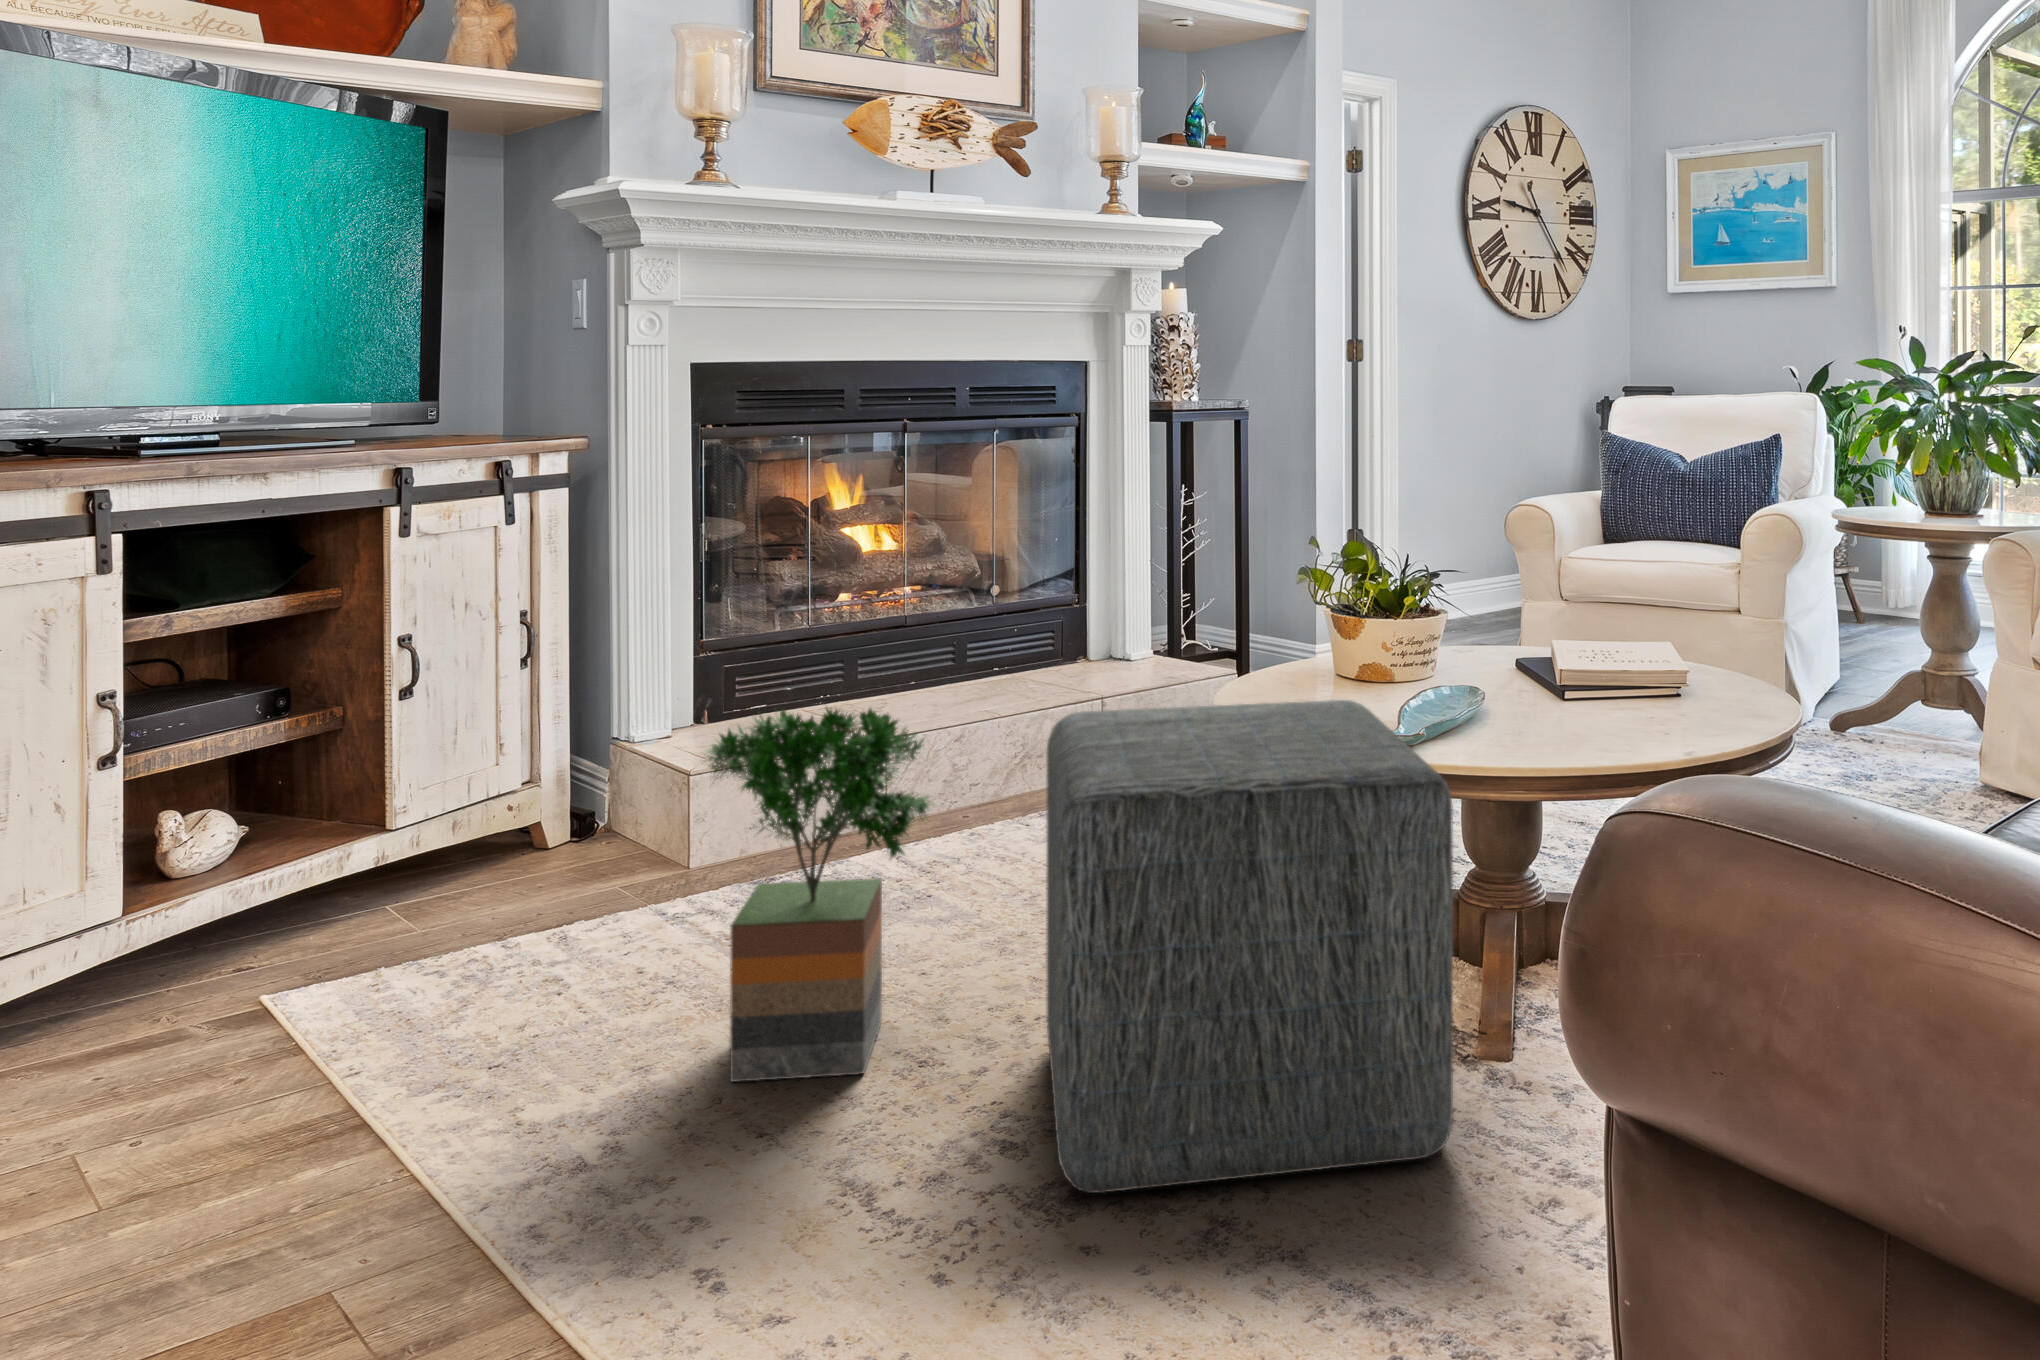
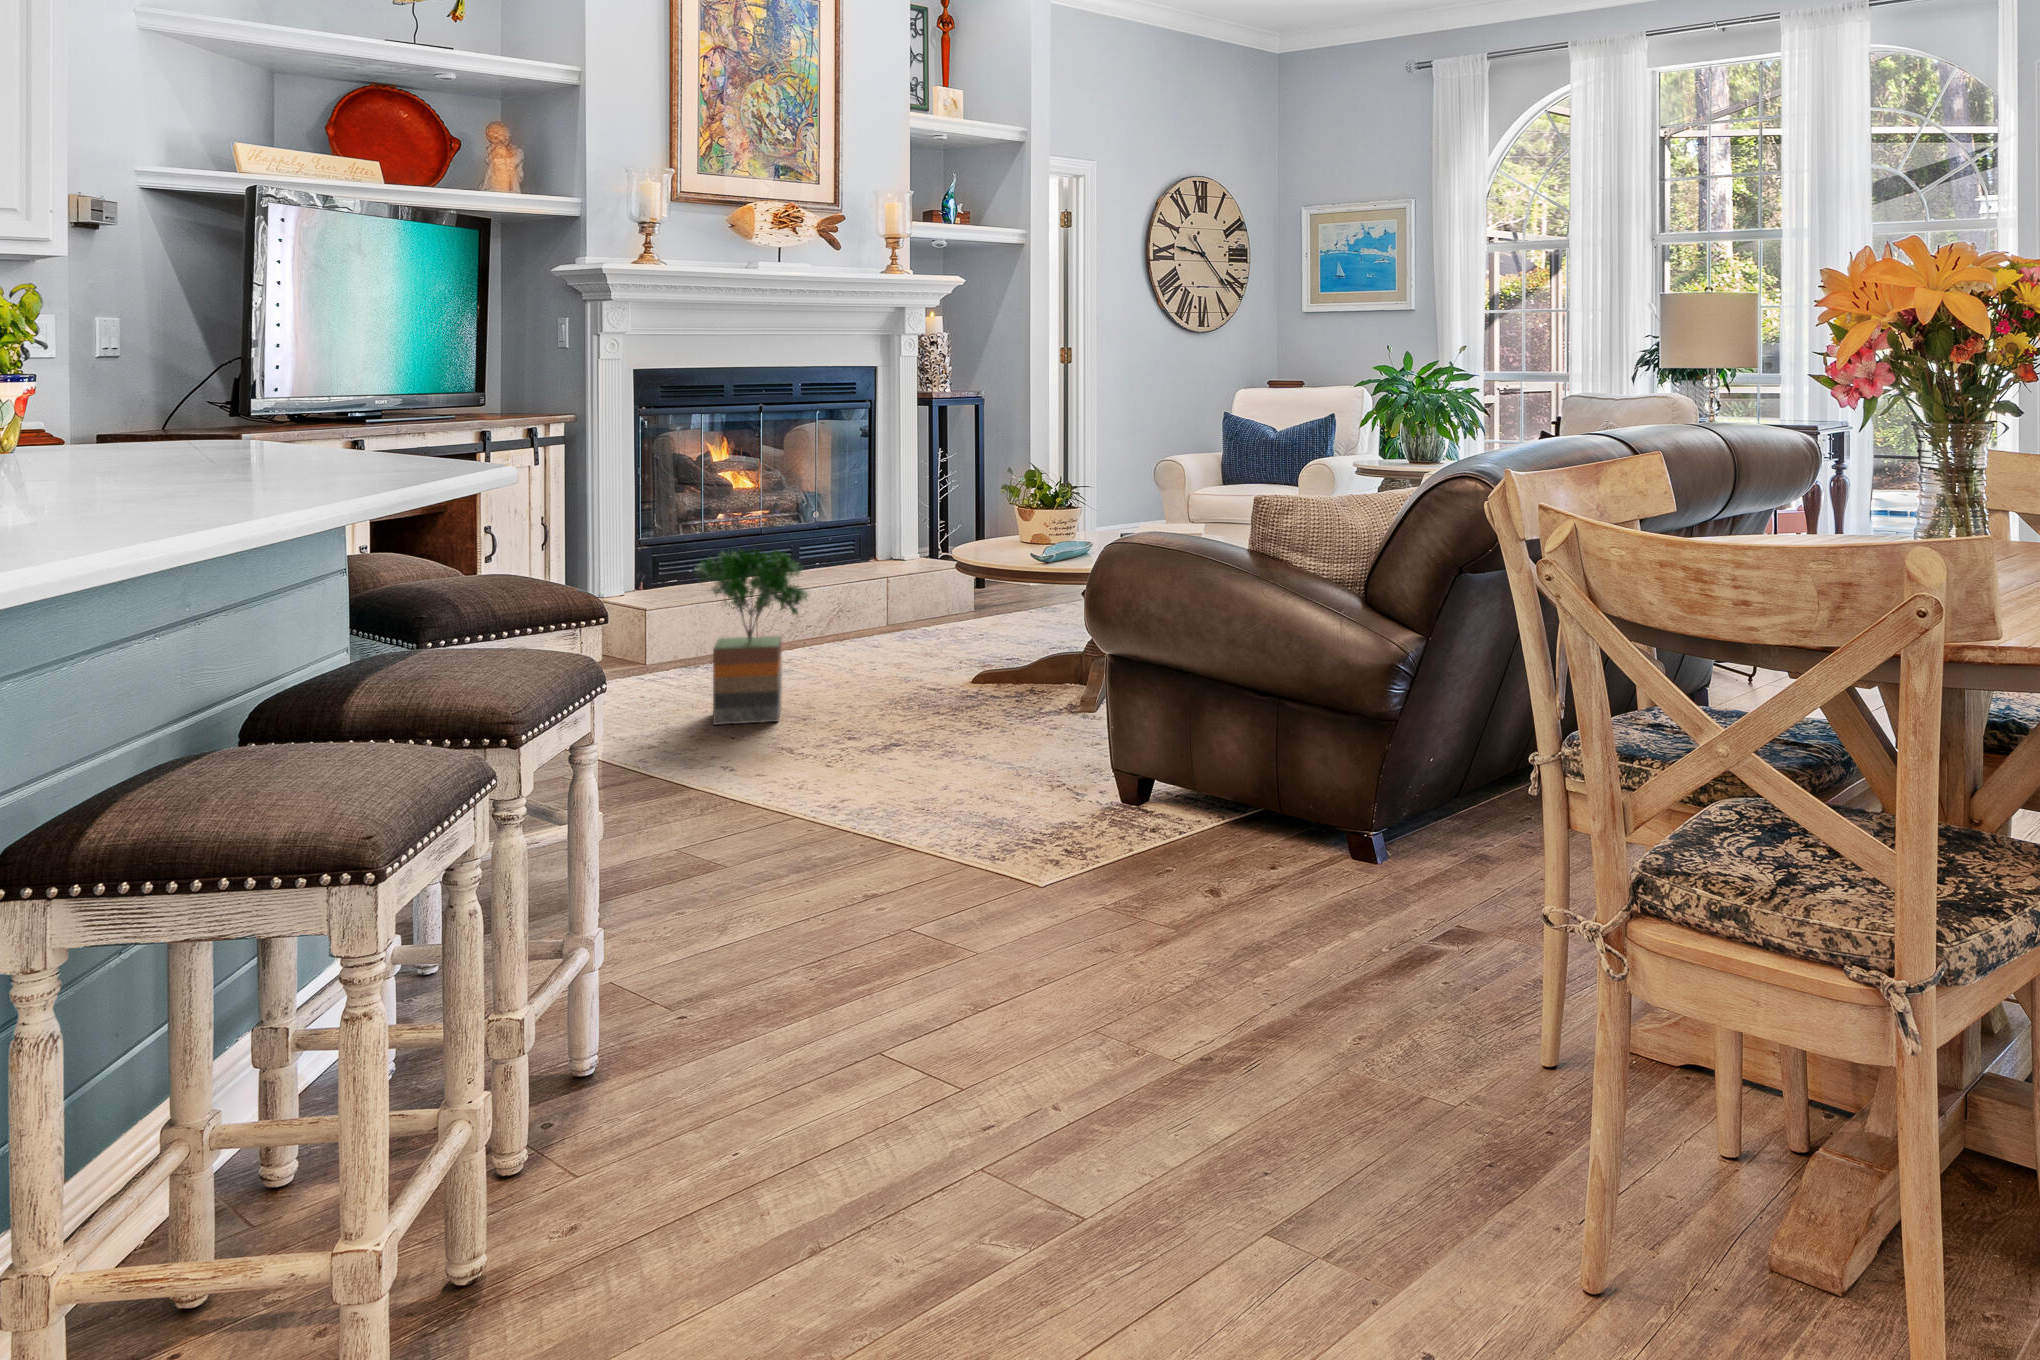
ottoman: present [1046,700,1453,1193] -> none [868,543,1059,745]

